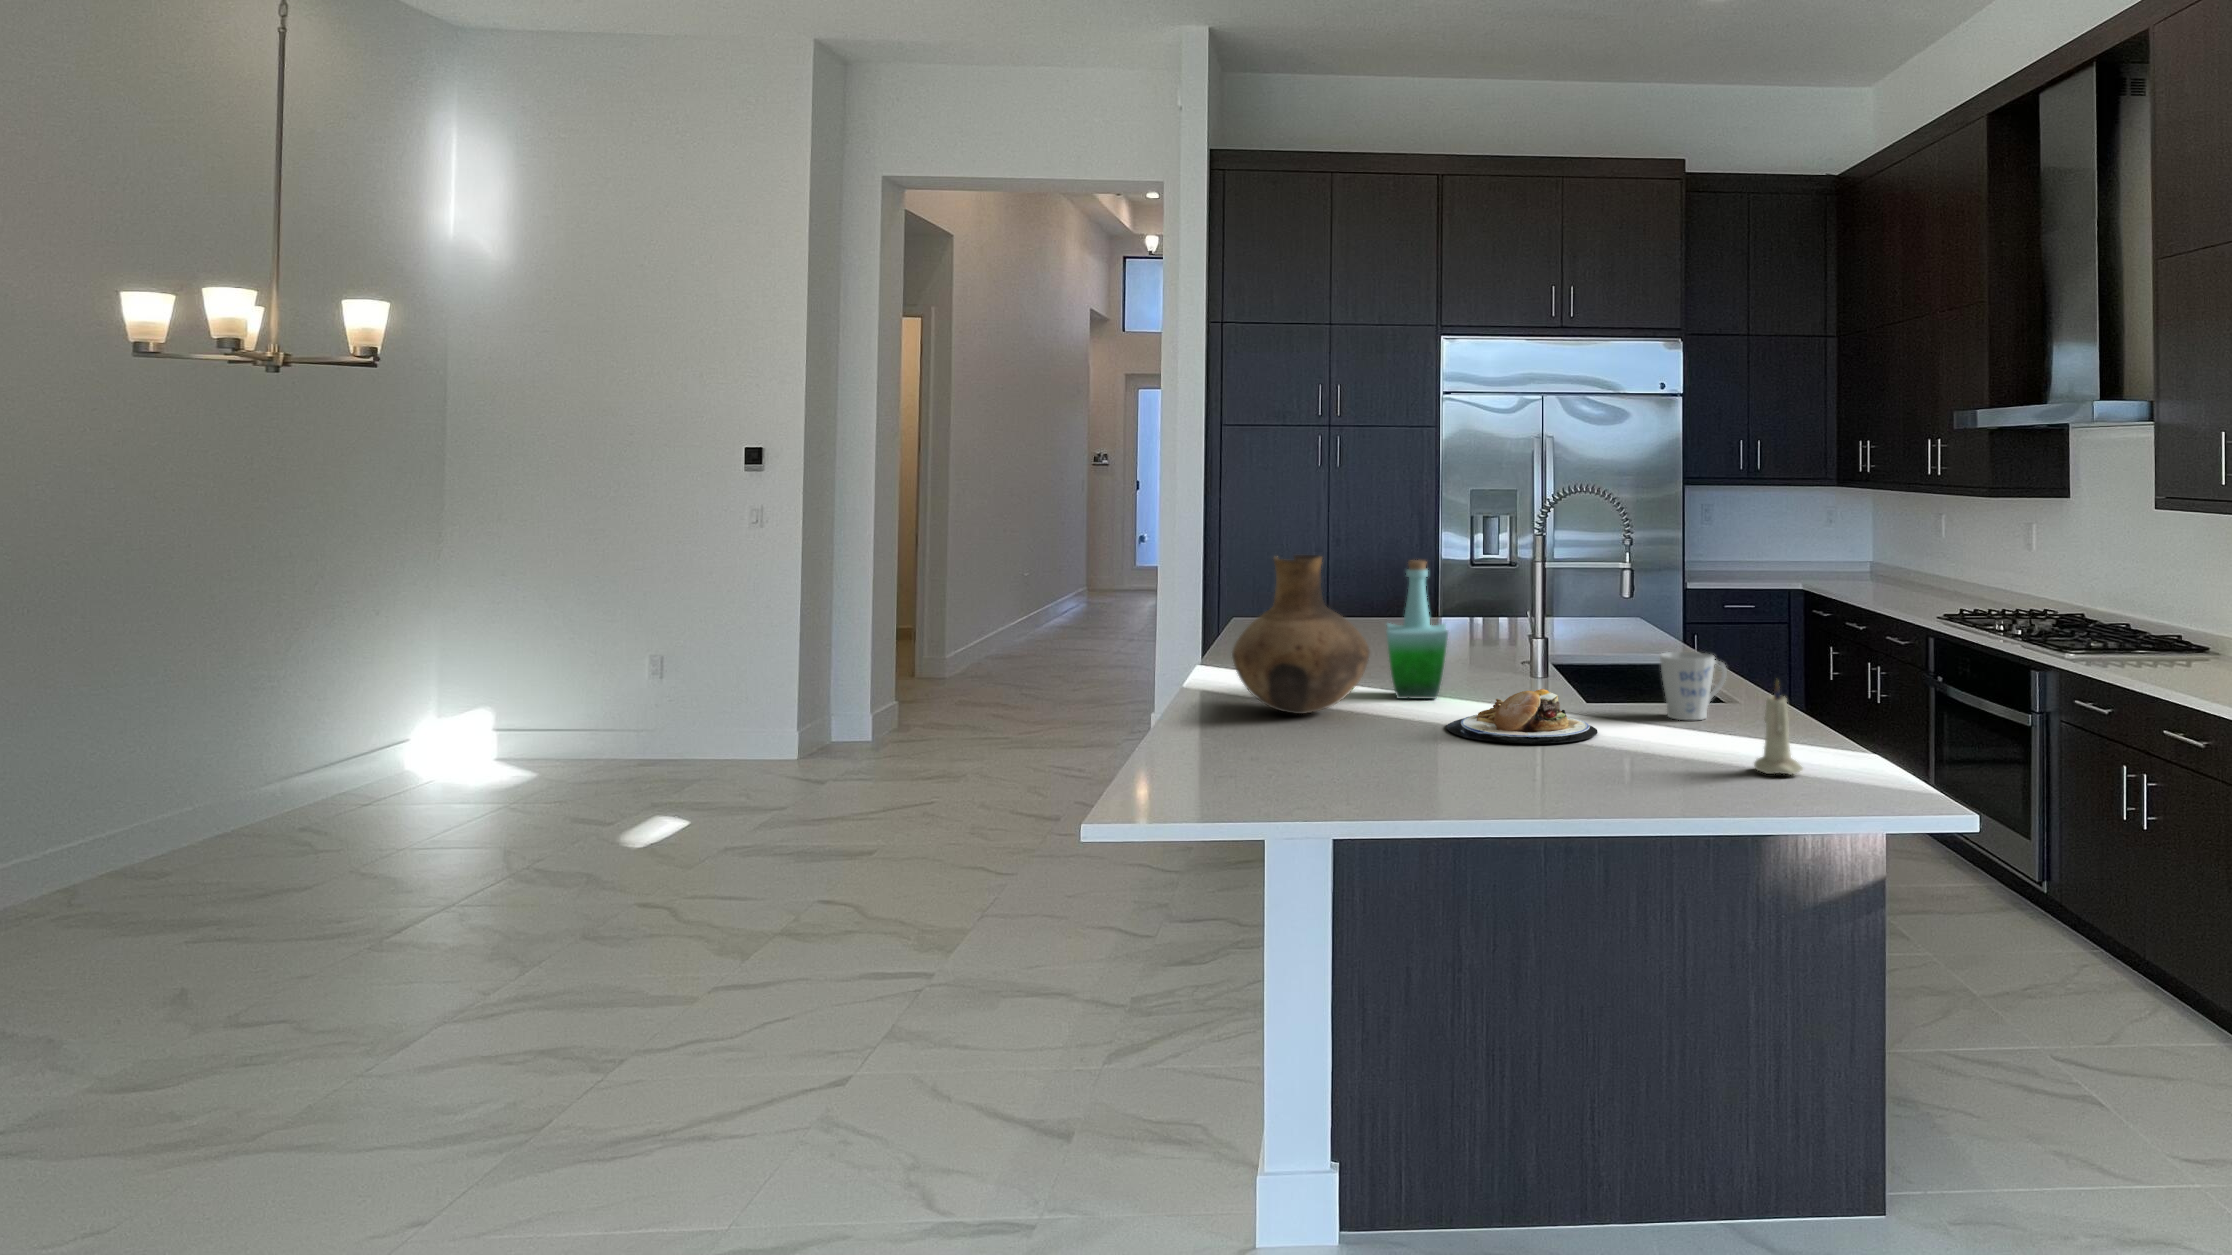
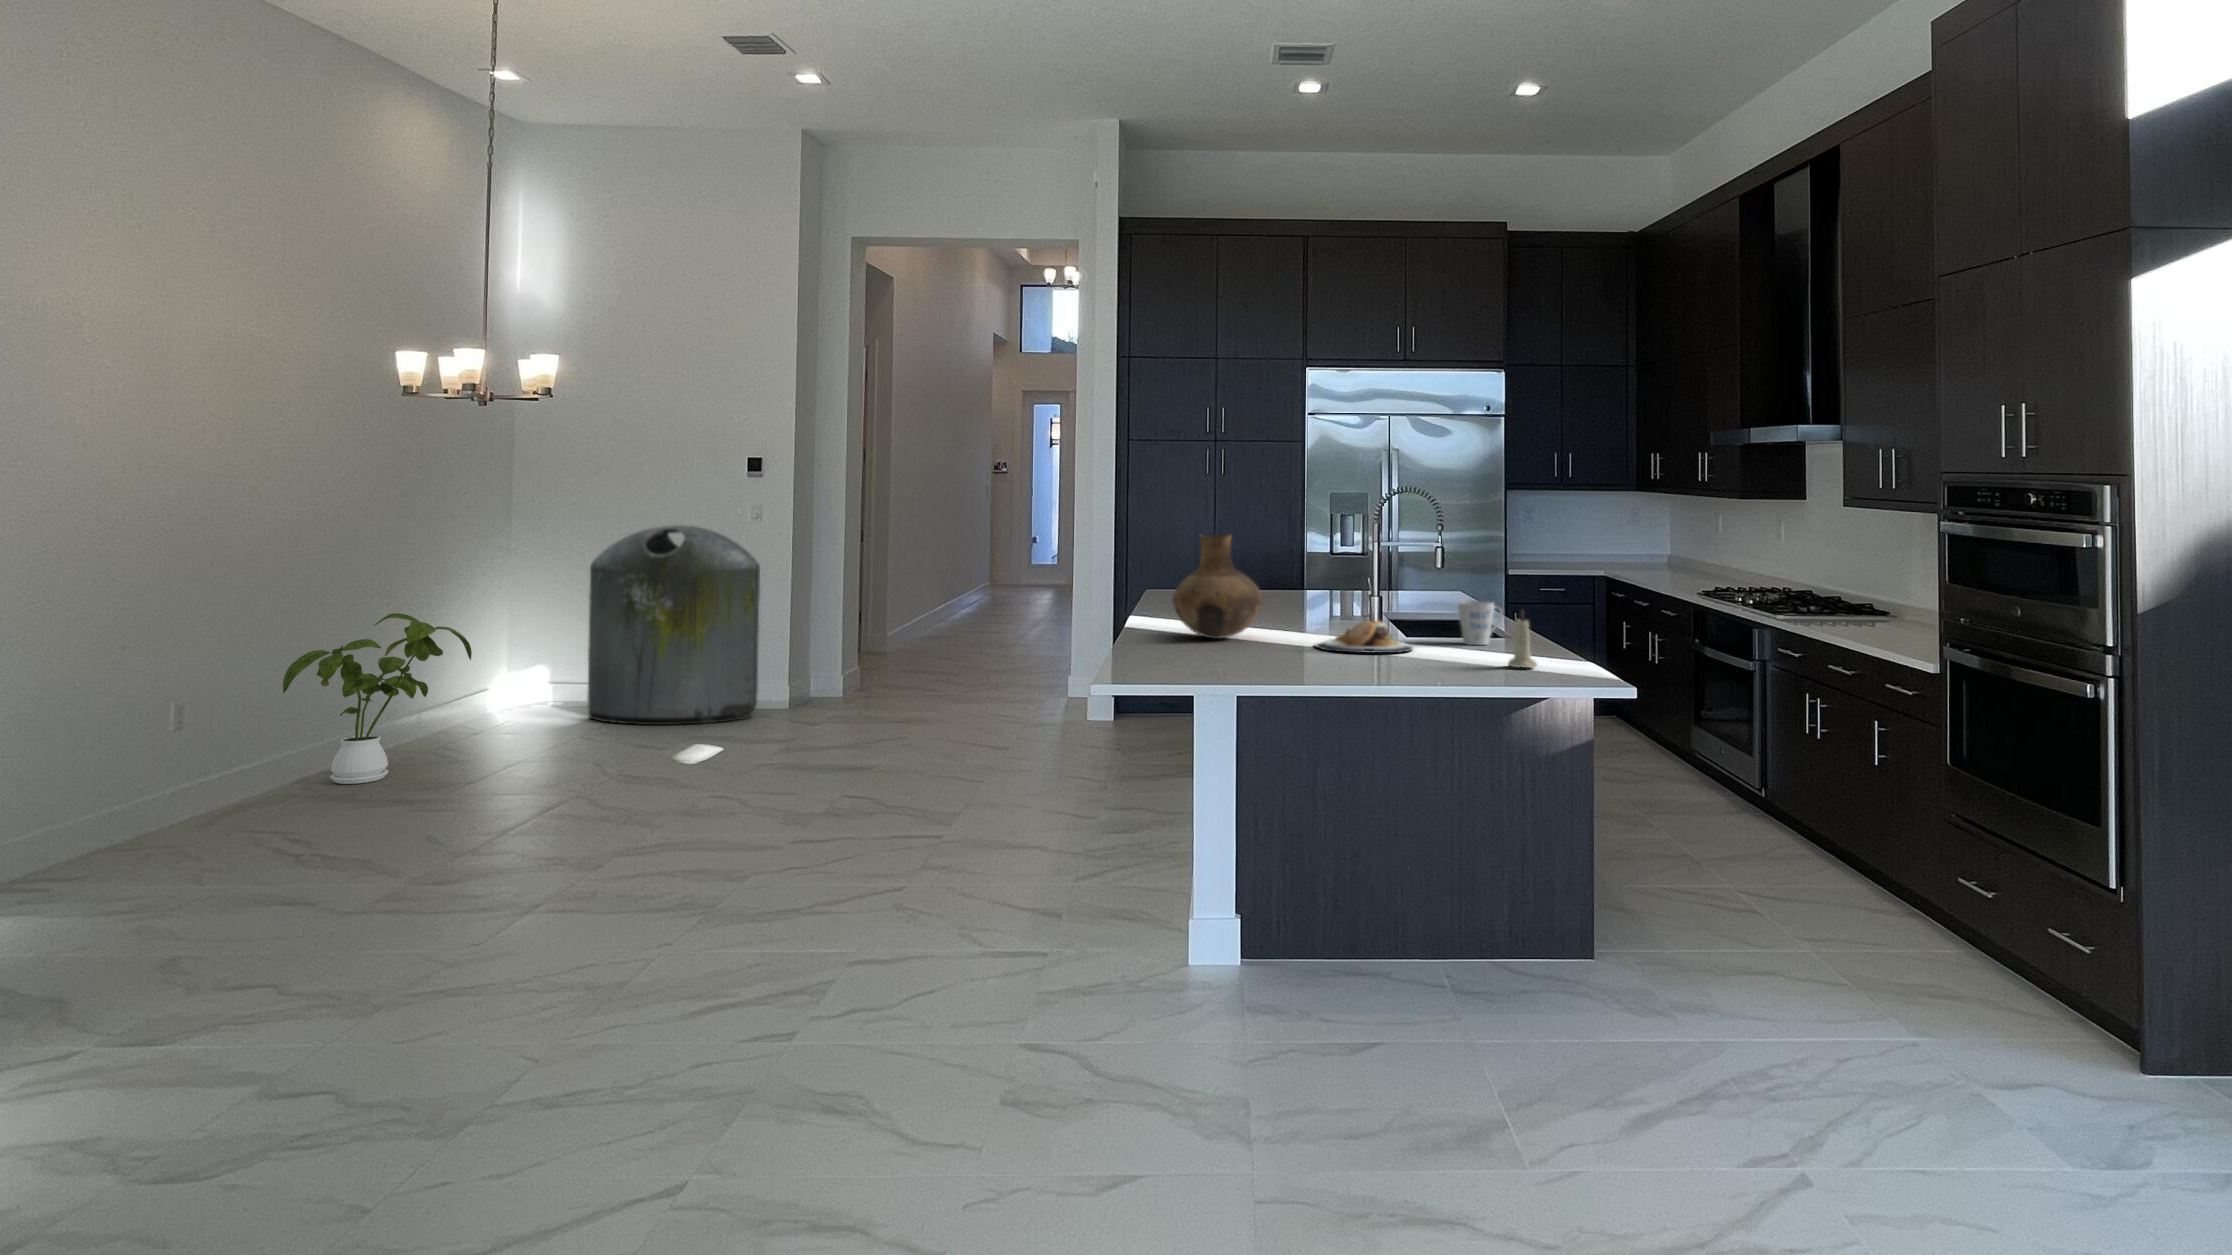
trash can: none [535,532,757,783] -> present [587,525,760,725]
bottle: present [1386,560,1448,699] -> none [1273,539,1316,633]
house plant: none [45,653,331,884] -> present [283,613,472,784]

